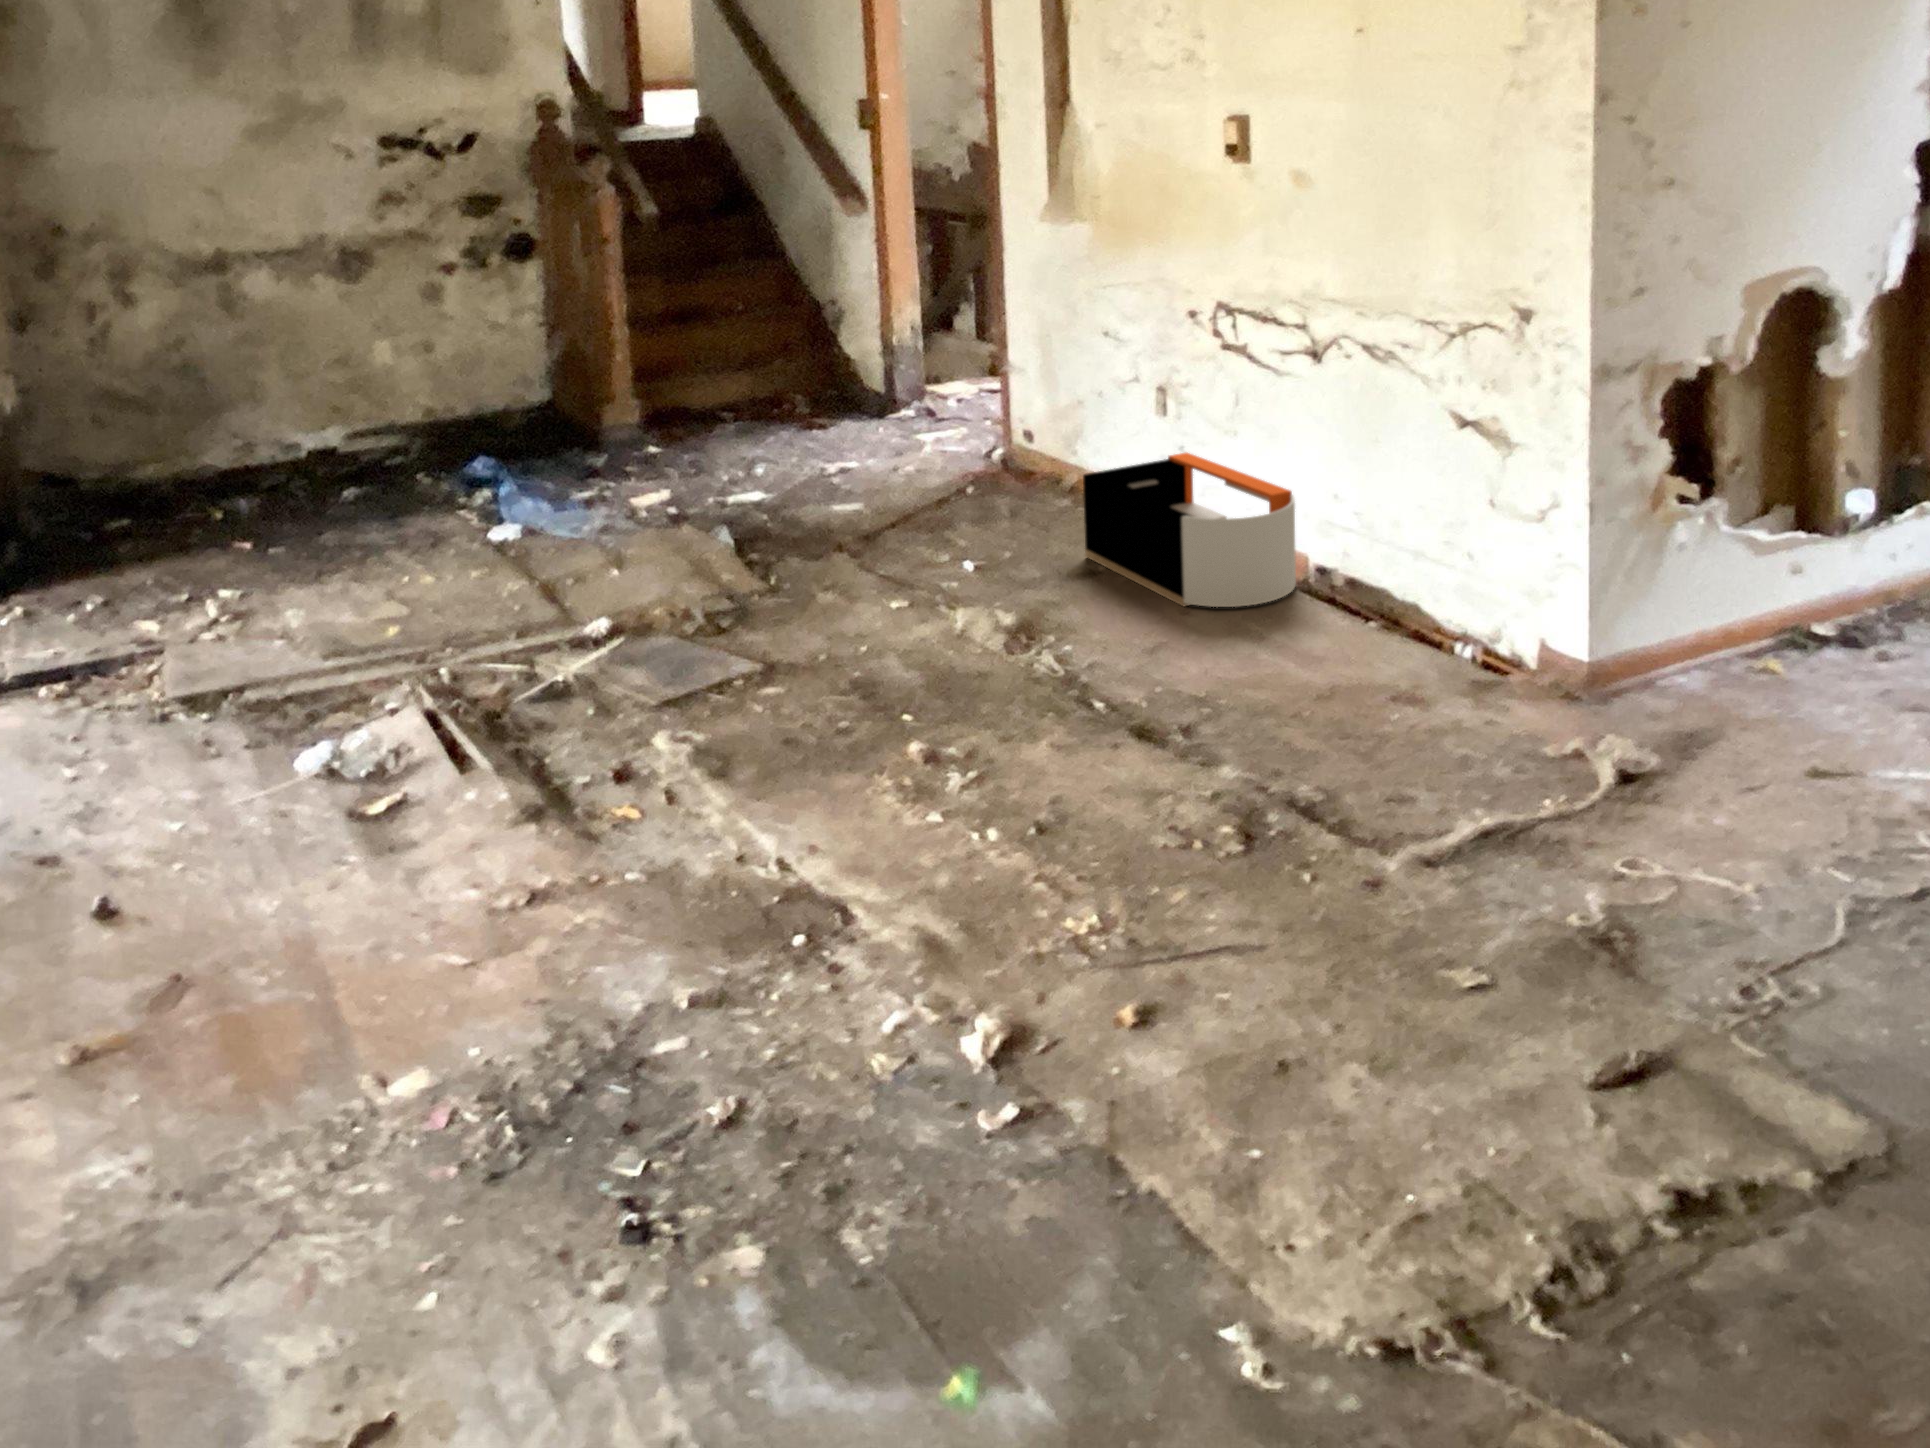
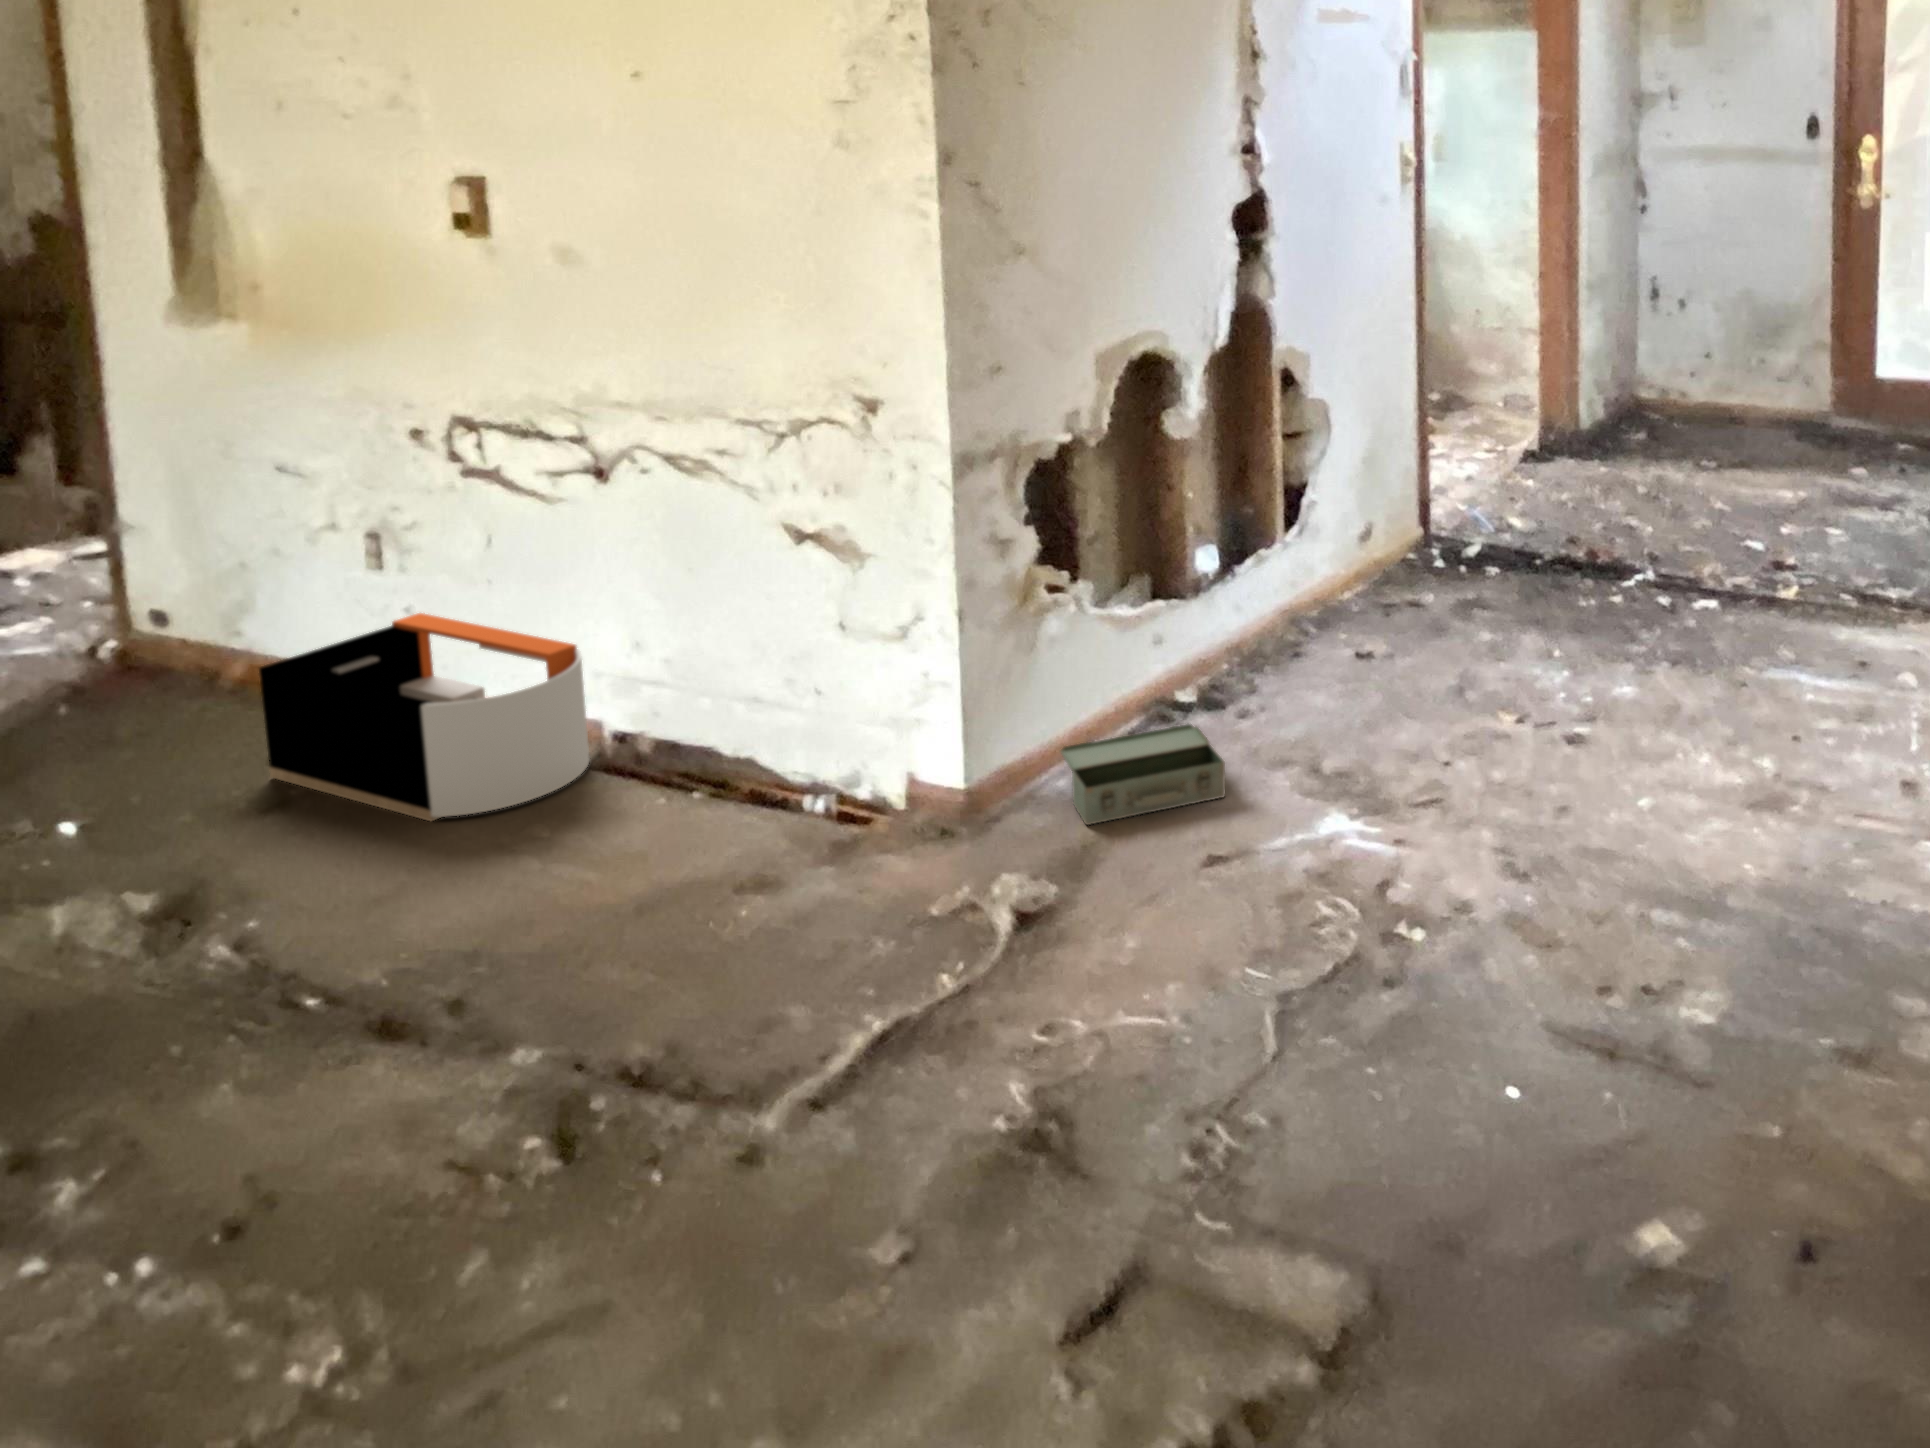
toolbox: none [1682,645,1845,723] -> present [1061,724,1225,825]

